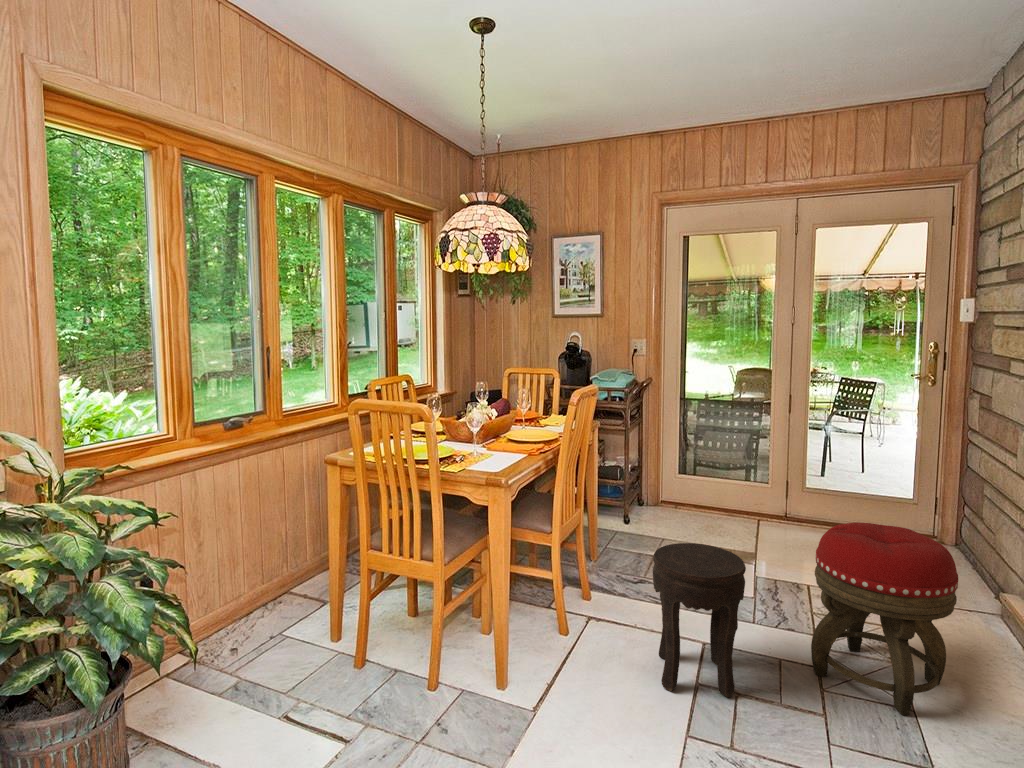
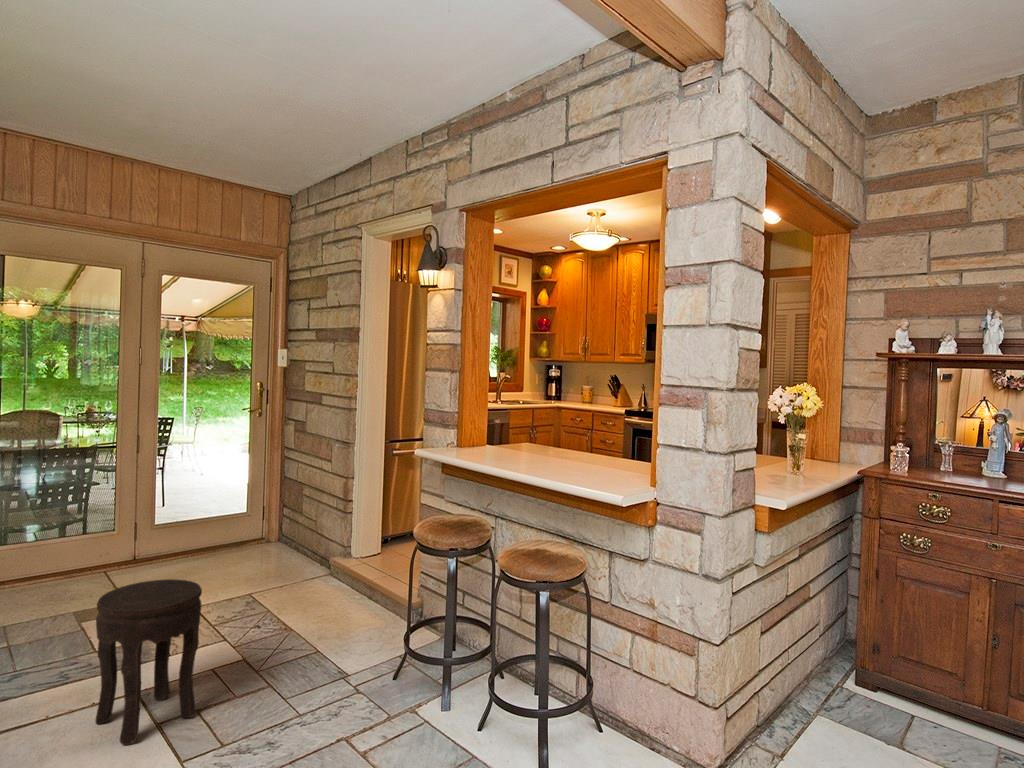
footstool: present [811,522,958,715] -> none [239,522,340,665]

